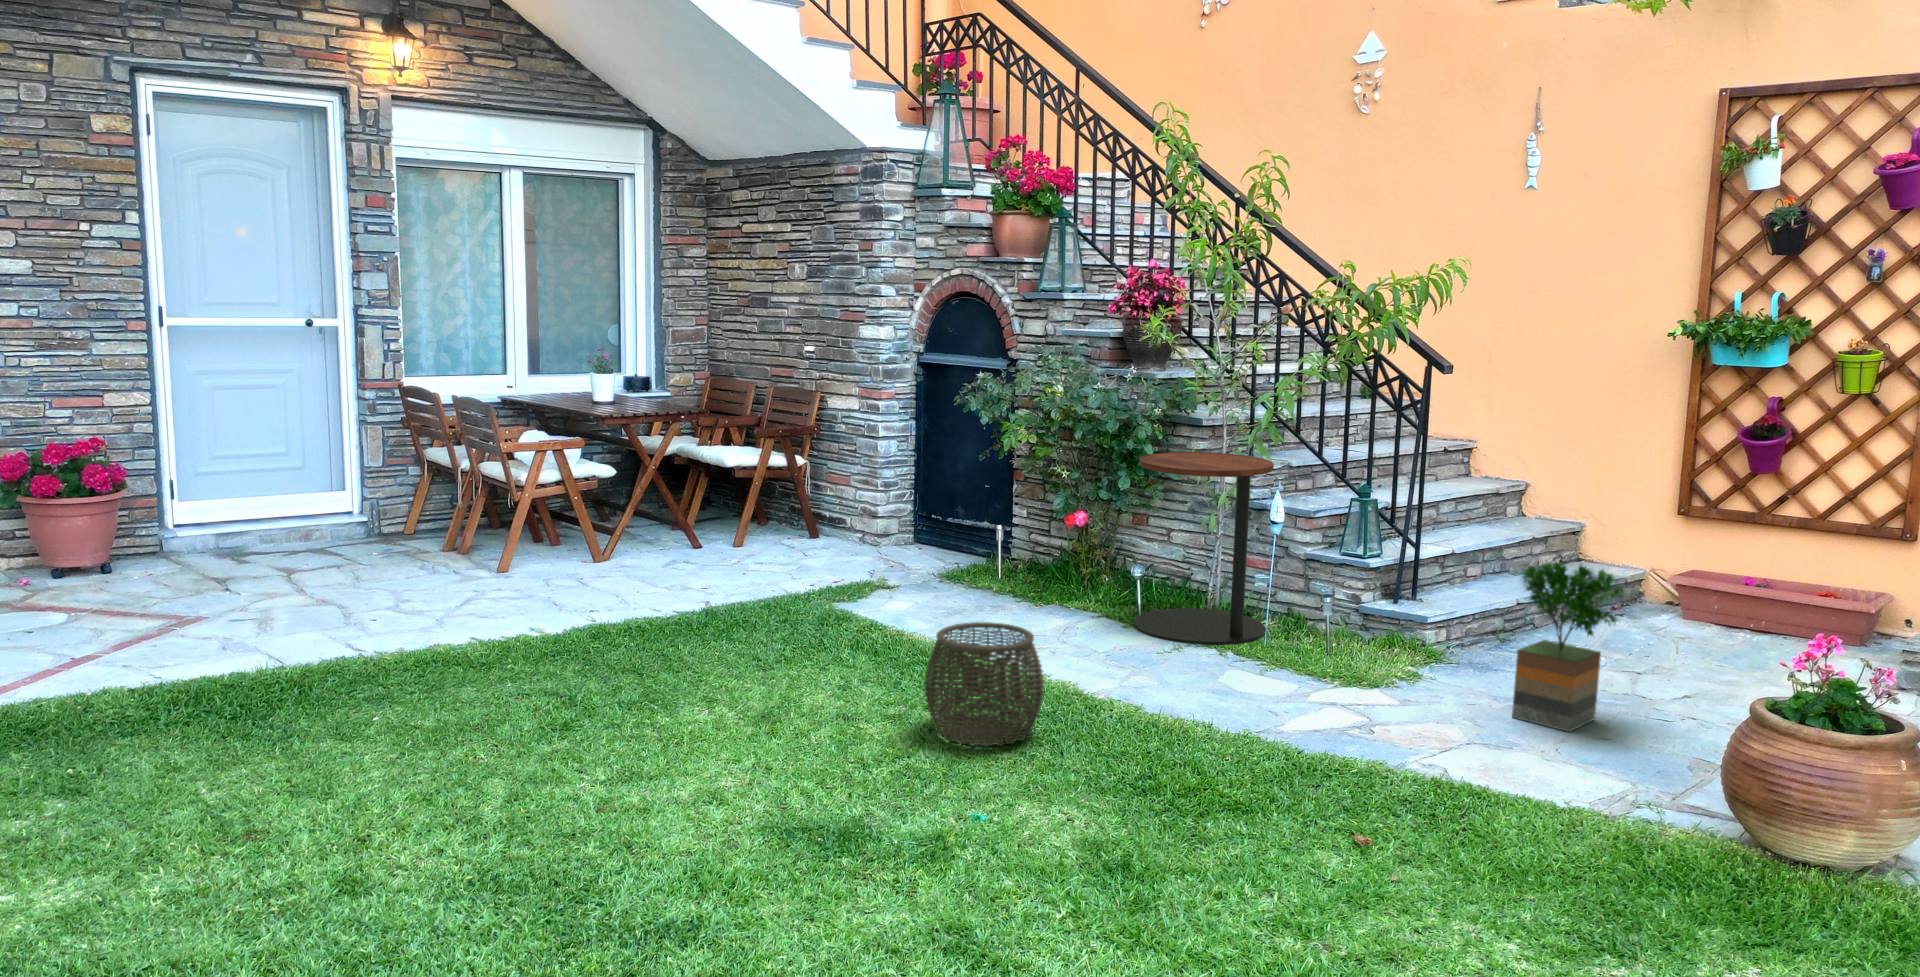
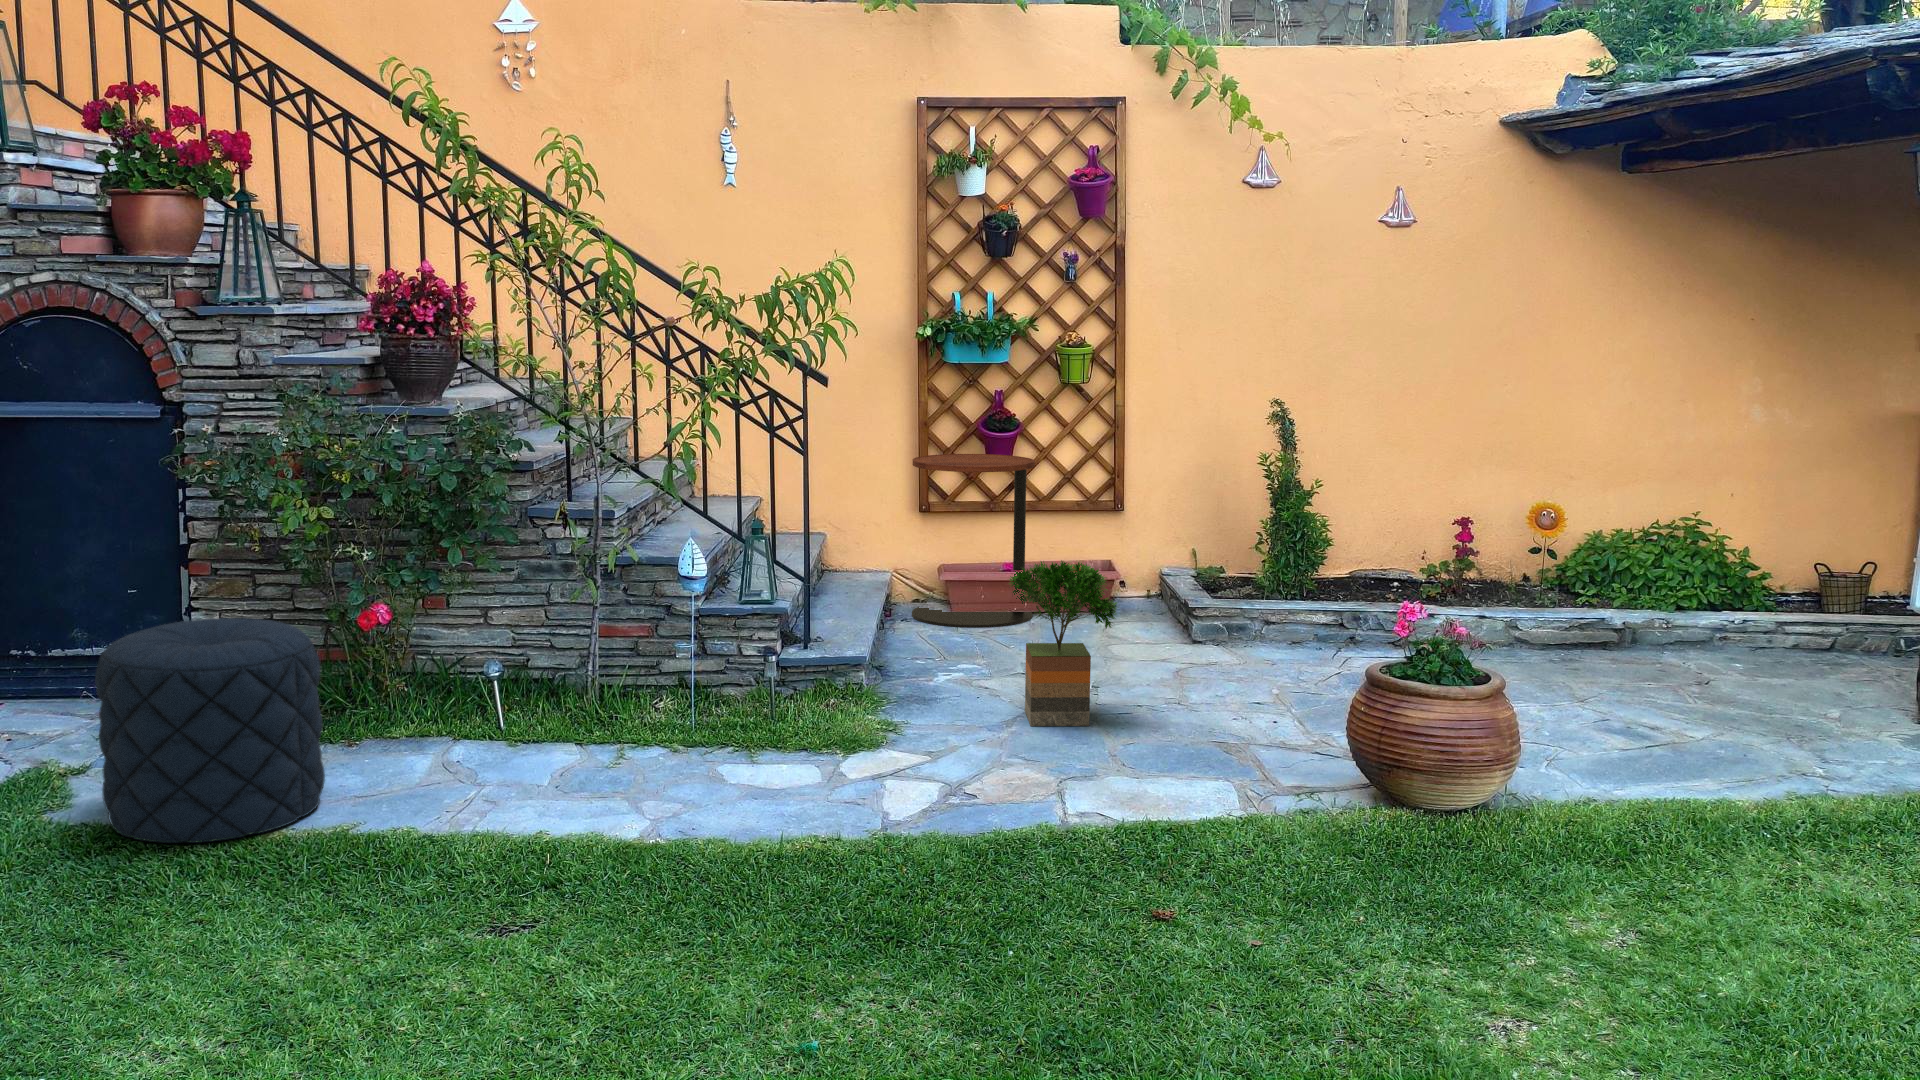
side table: present [1134,452,1274,645] -> present [912,454,1035,628]
pouf: none [823,497,954,638] -> present [95,618,325,843]
woven basket: present [924,622,1044,747] -> none [575,746,741,921]

